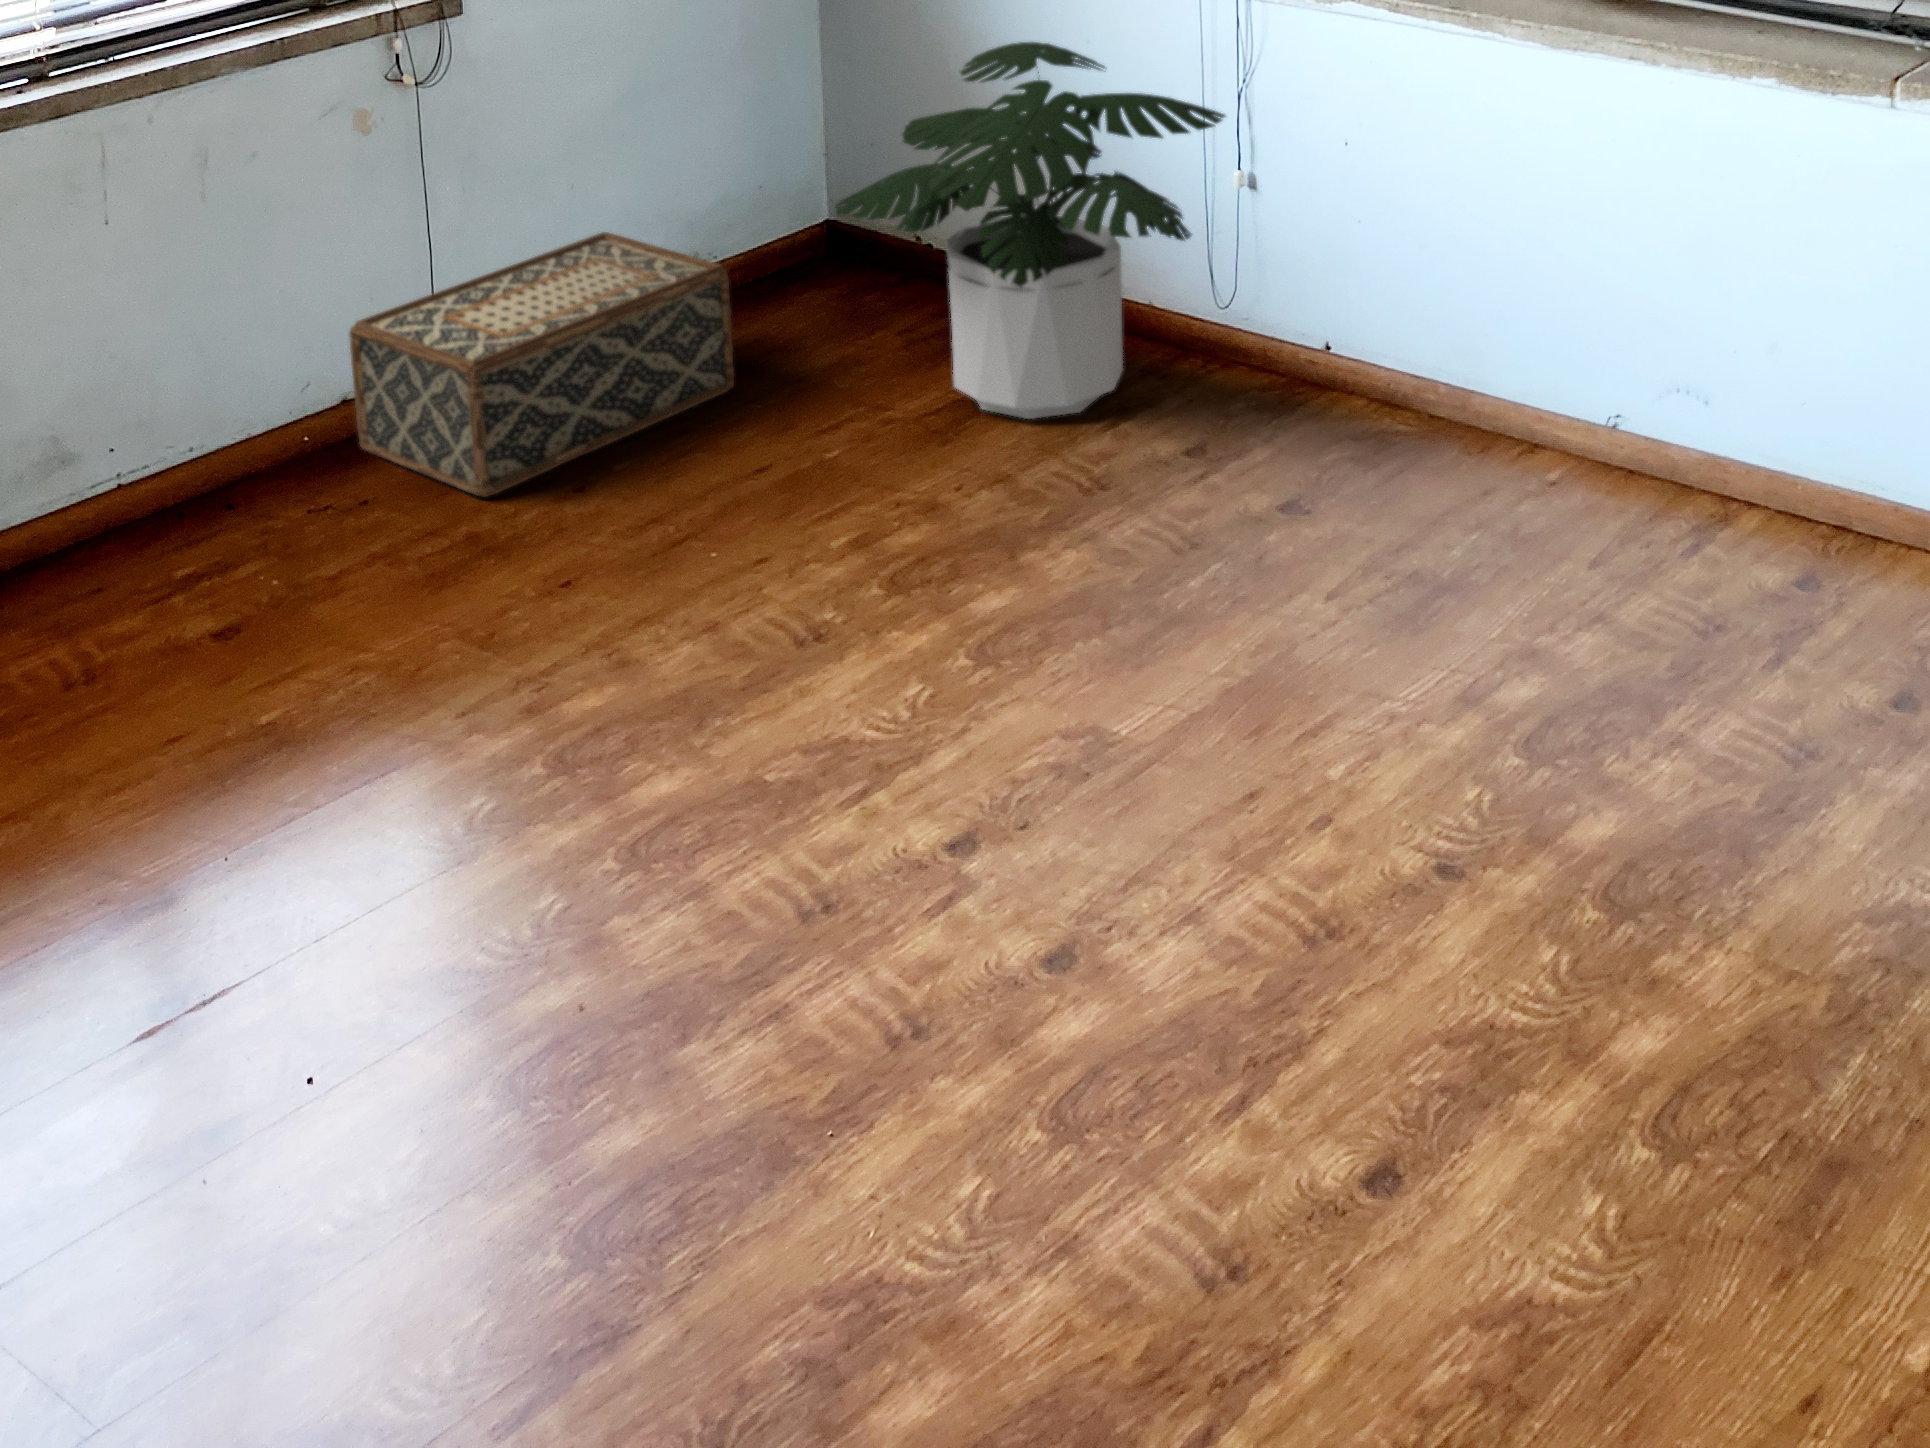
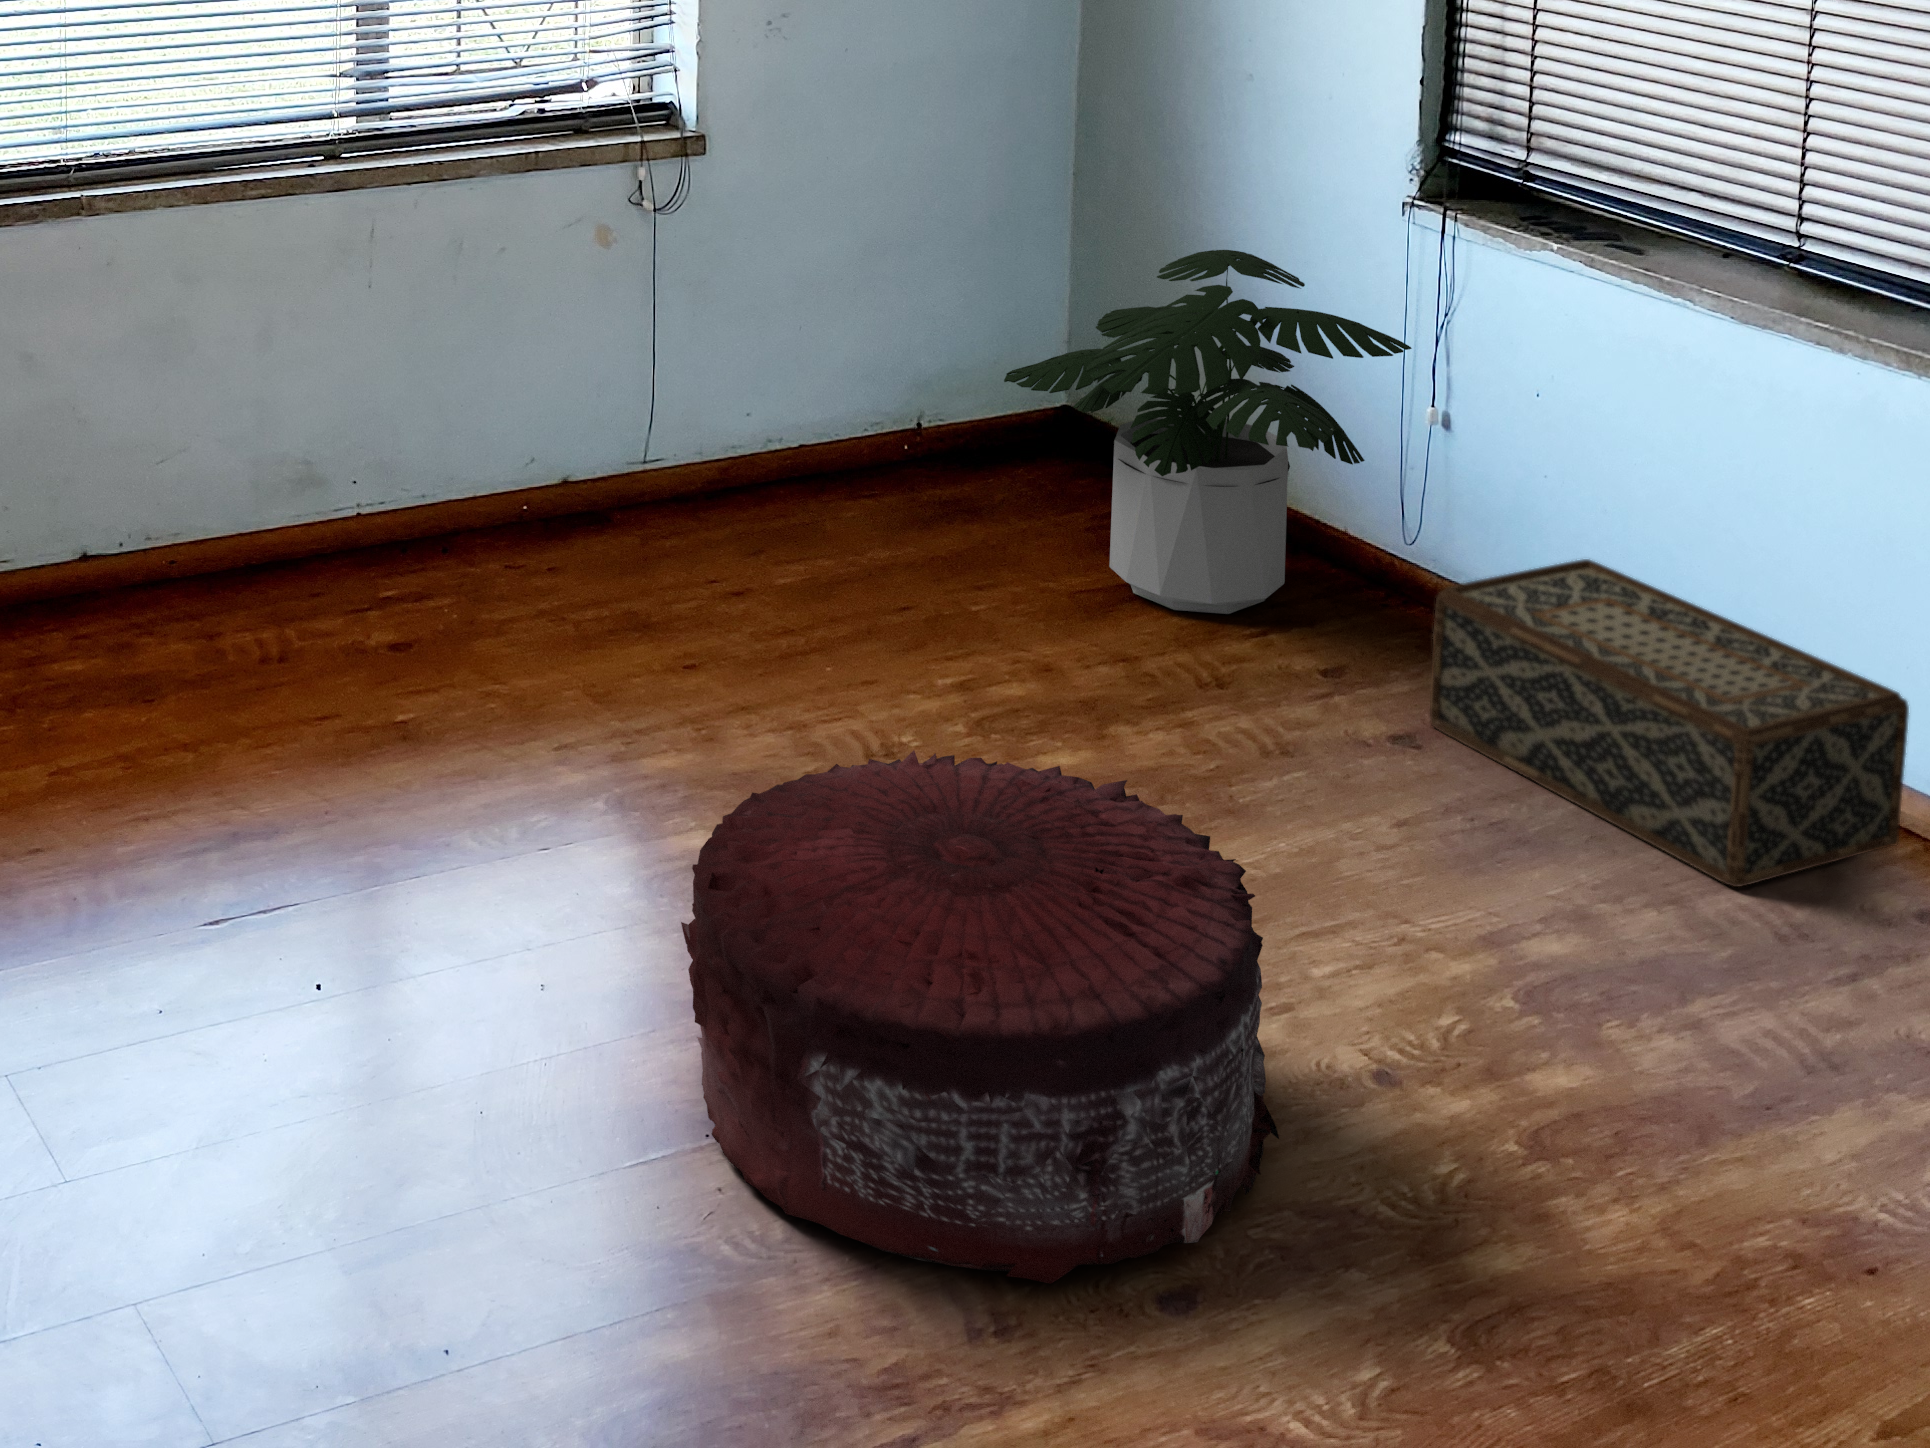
woven basket: present [350,232,734,497] -> present [1430,559,1909,887]
pouf: none [768,631,1402,1225] -> present [681,750,1279,1284]

